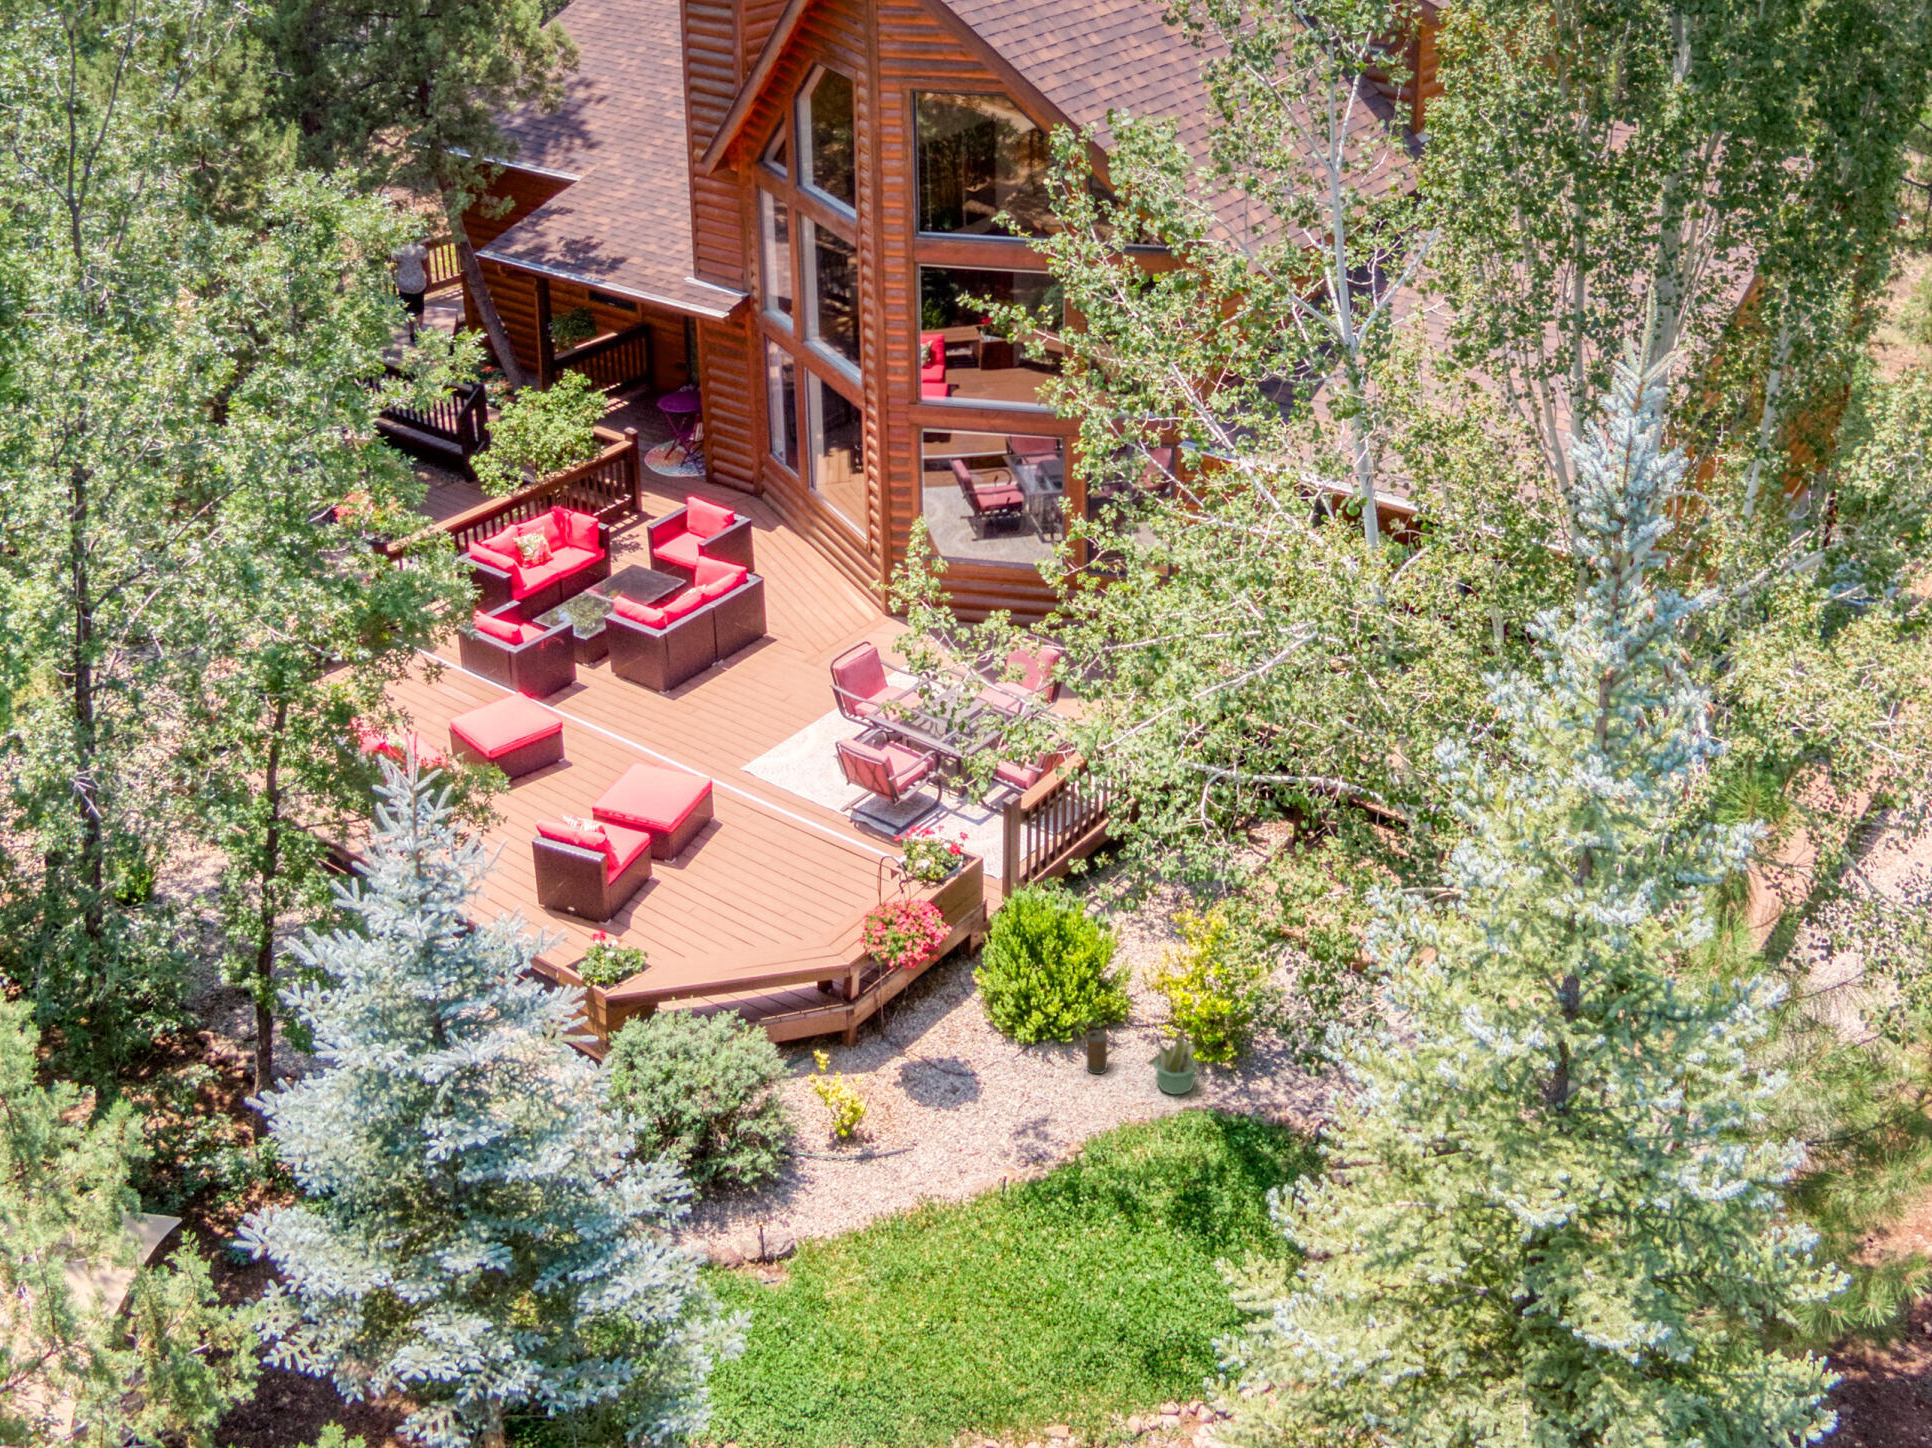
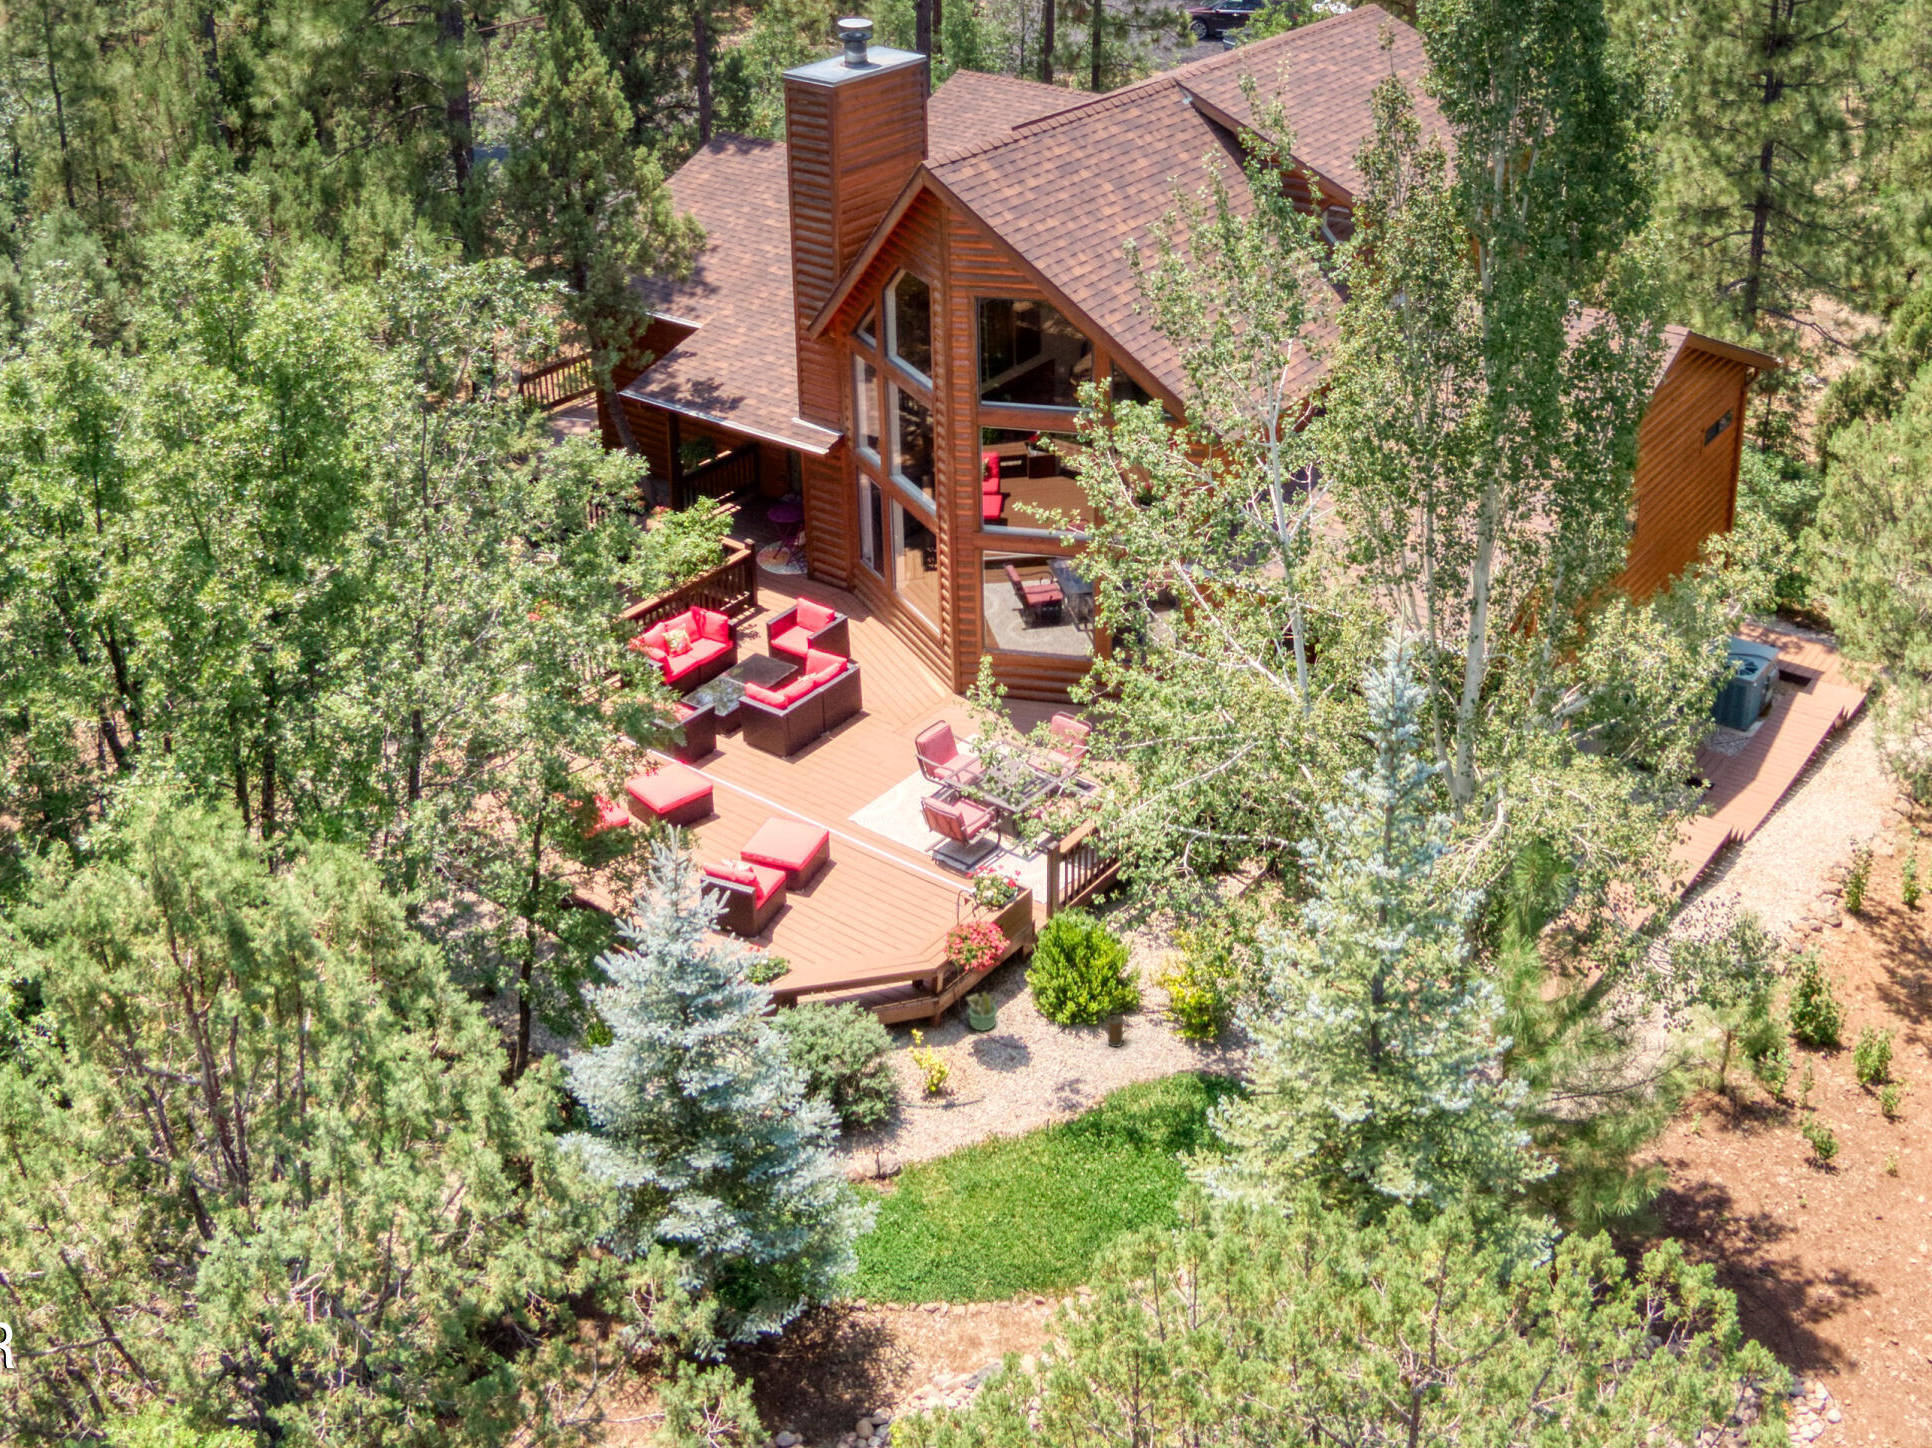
decorative plant: present [1148,1038,1199,1094] -> present [967,993,998,1031]

